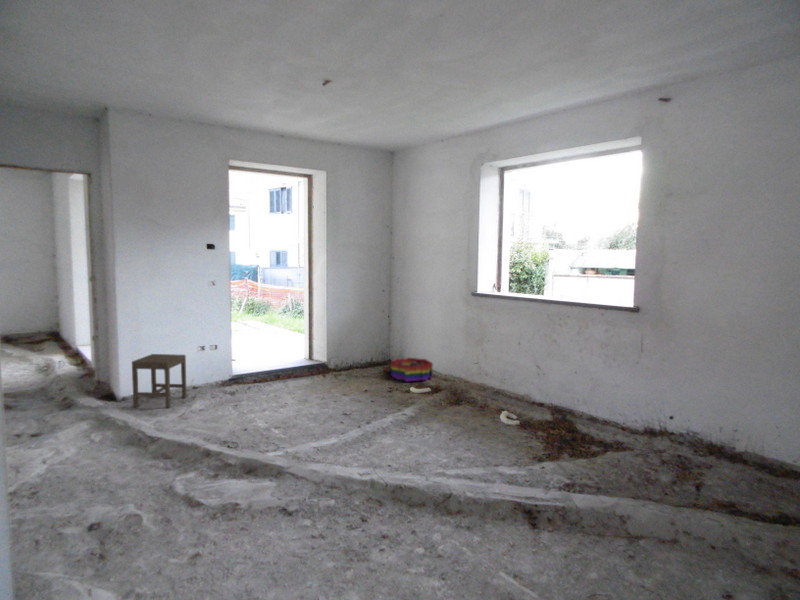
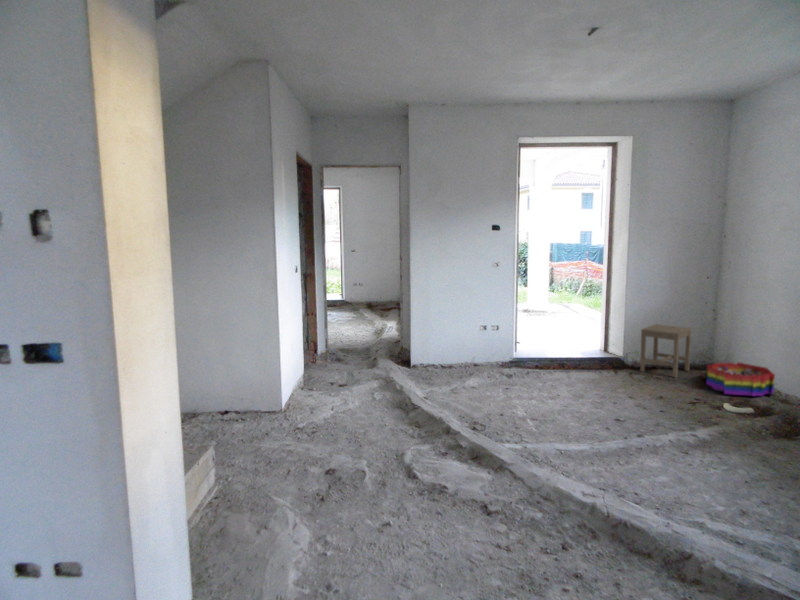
stool: present [132,354,187,408] -> present [640,324,691,378]

